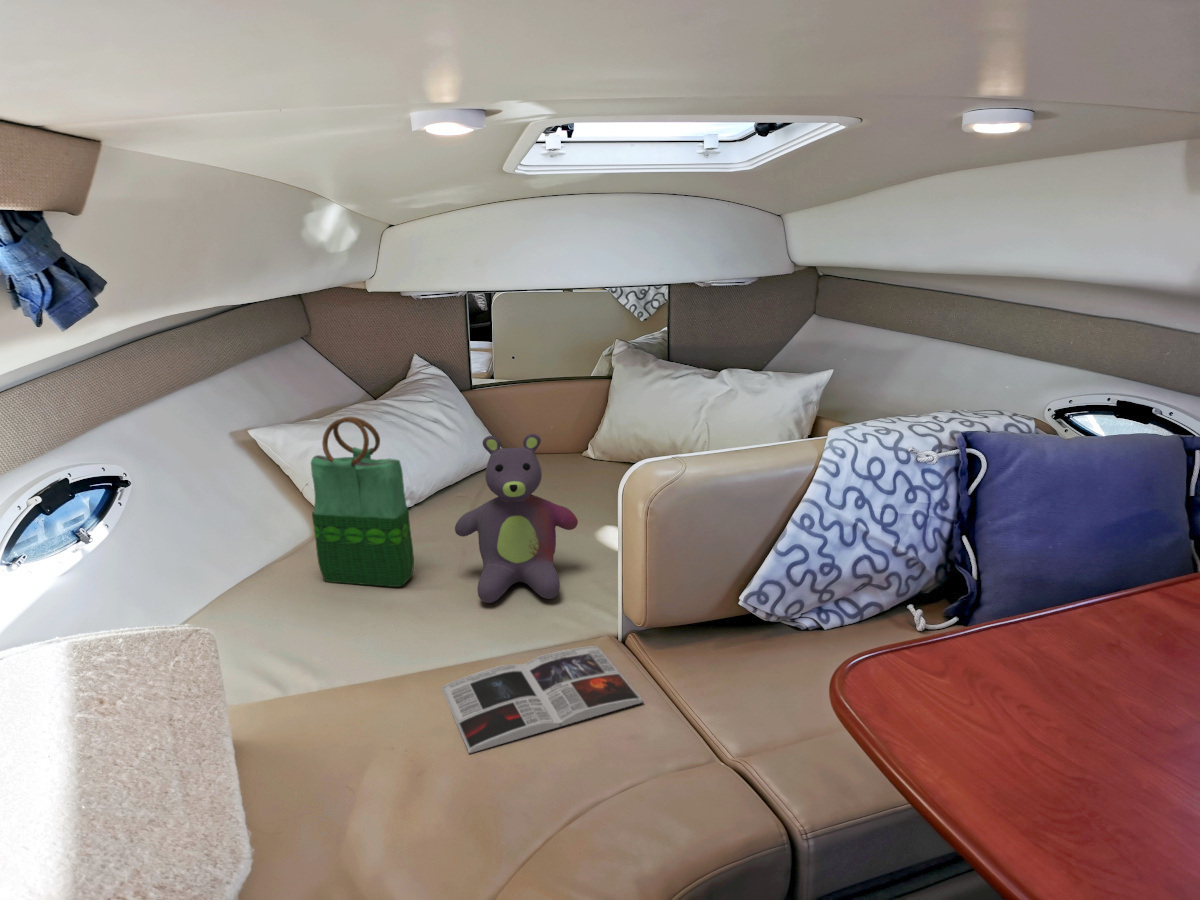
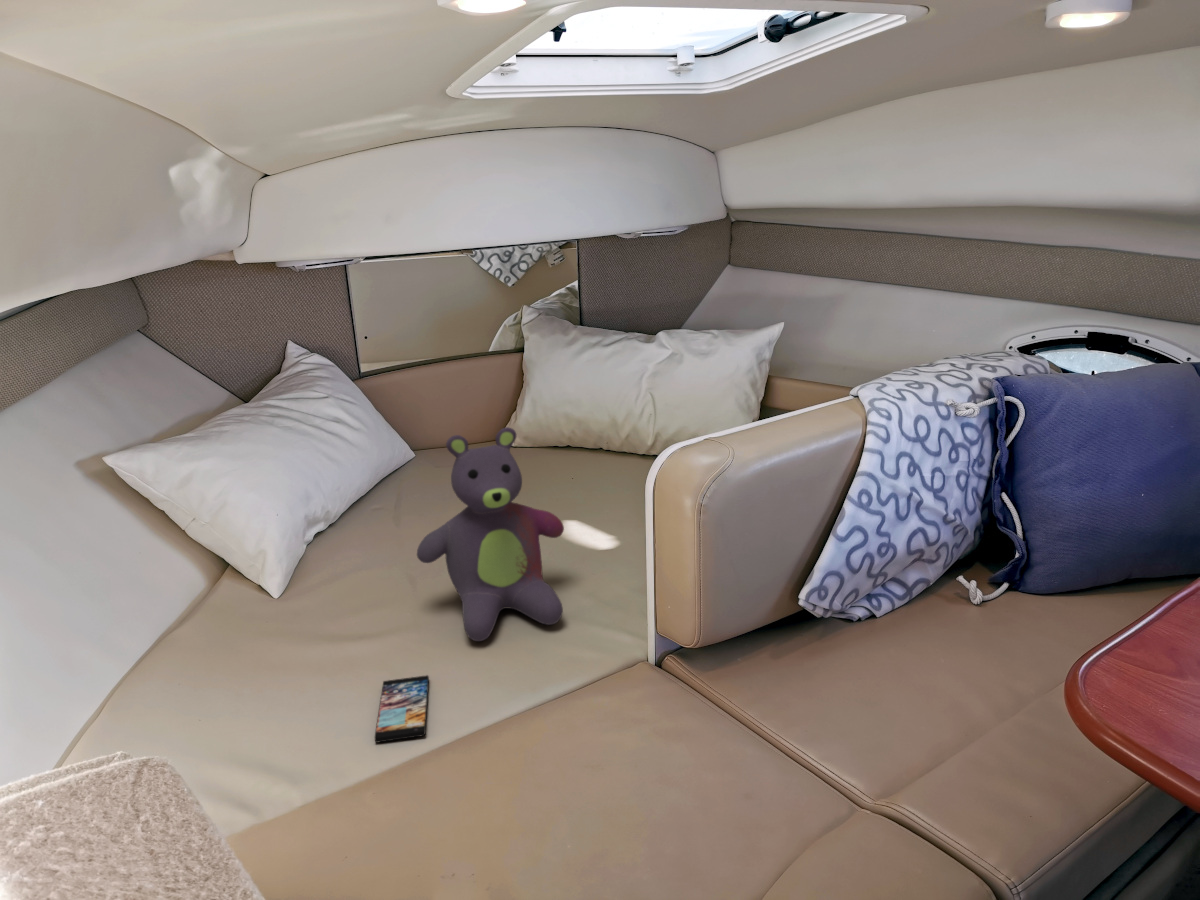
tote bag: present [311,417,414,587] -> none [220,429,367,644]
smartphone: none [379,620,438,663] -> present [375,675,429,743]
magazine: present [442,646,644,753] -> none [472,675,725,845]

